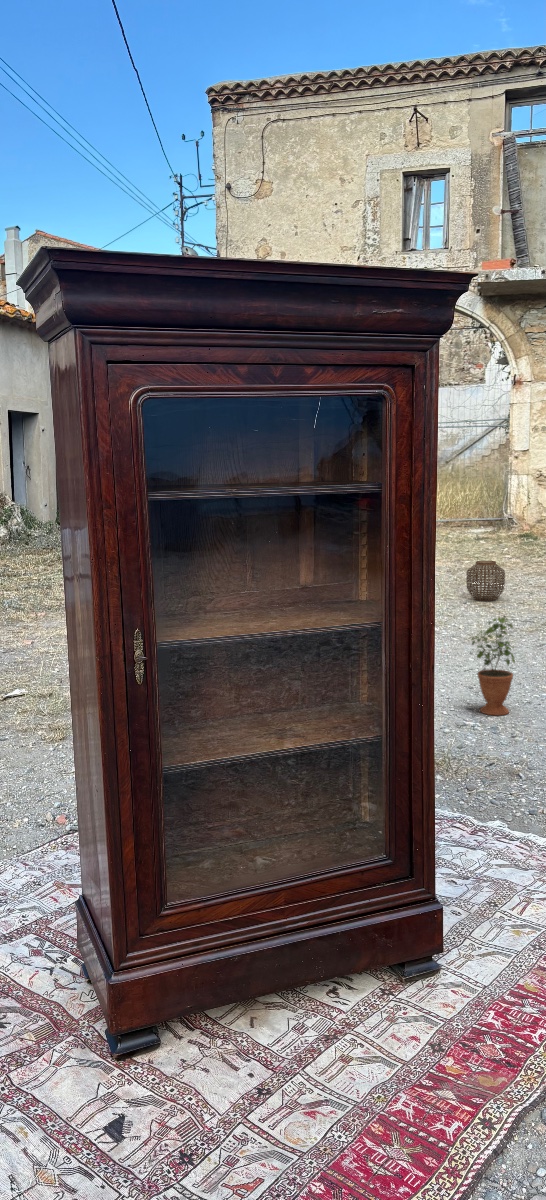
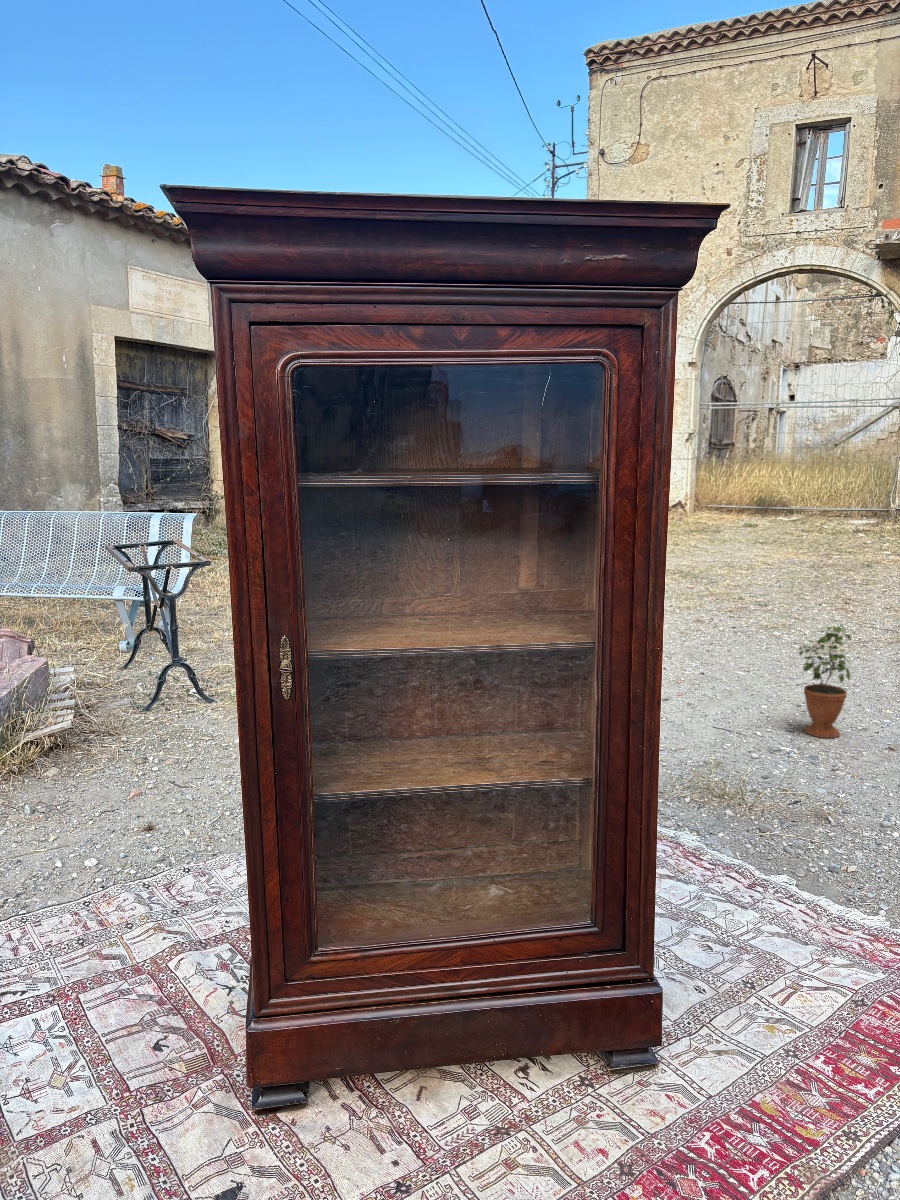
woven basket: present [466,561,505,601] -> none [826,554,873,599]

